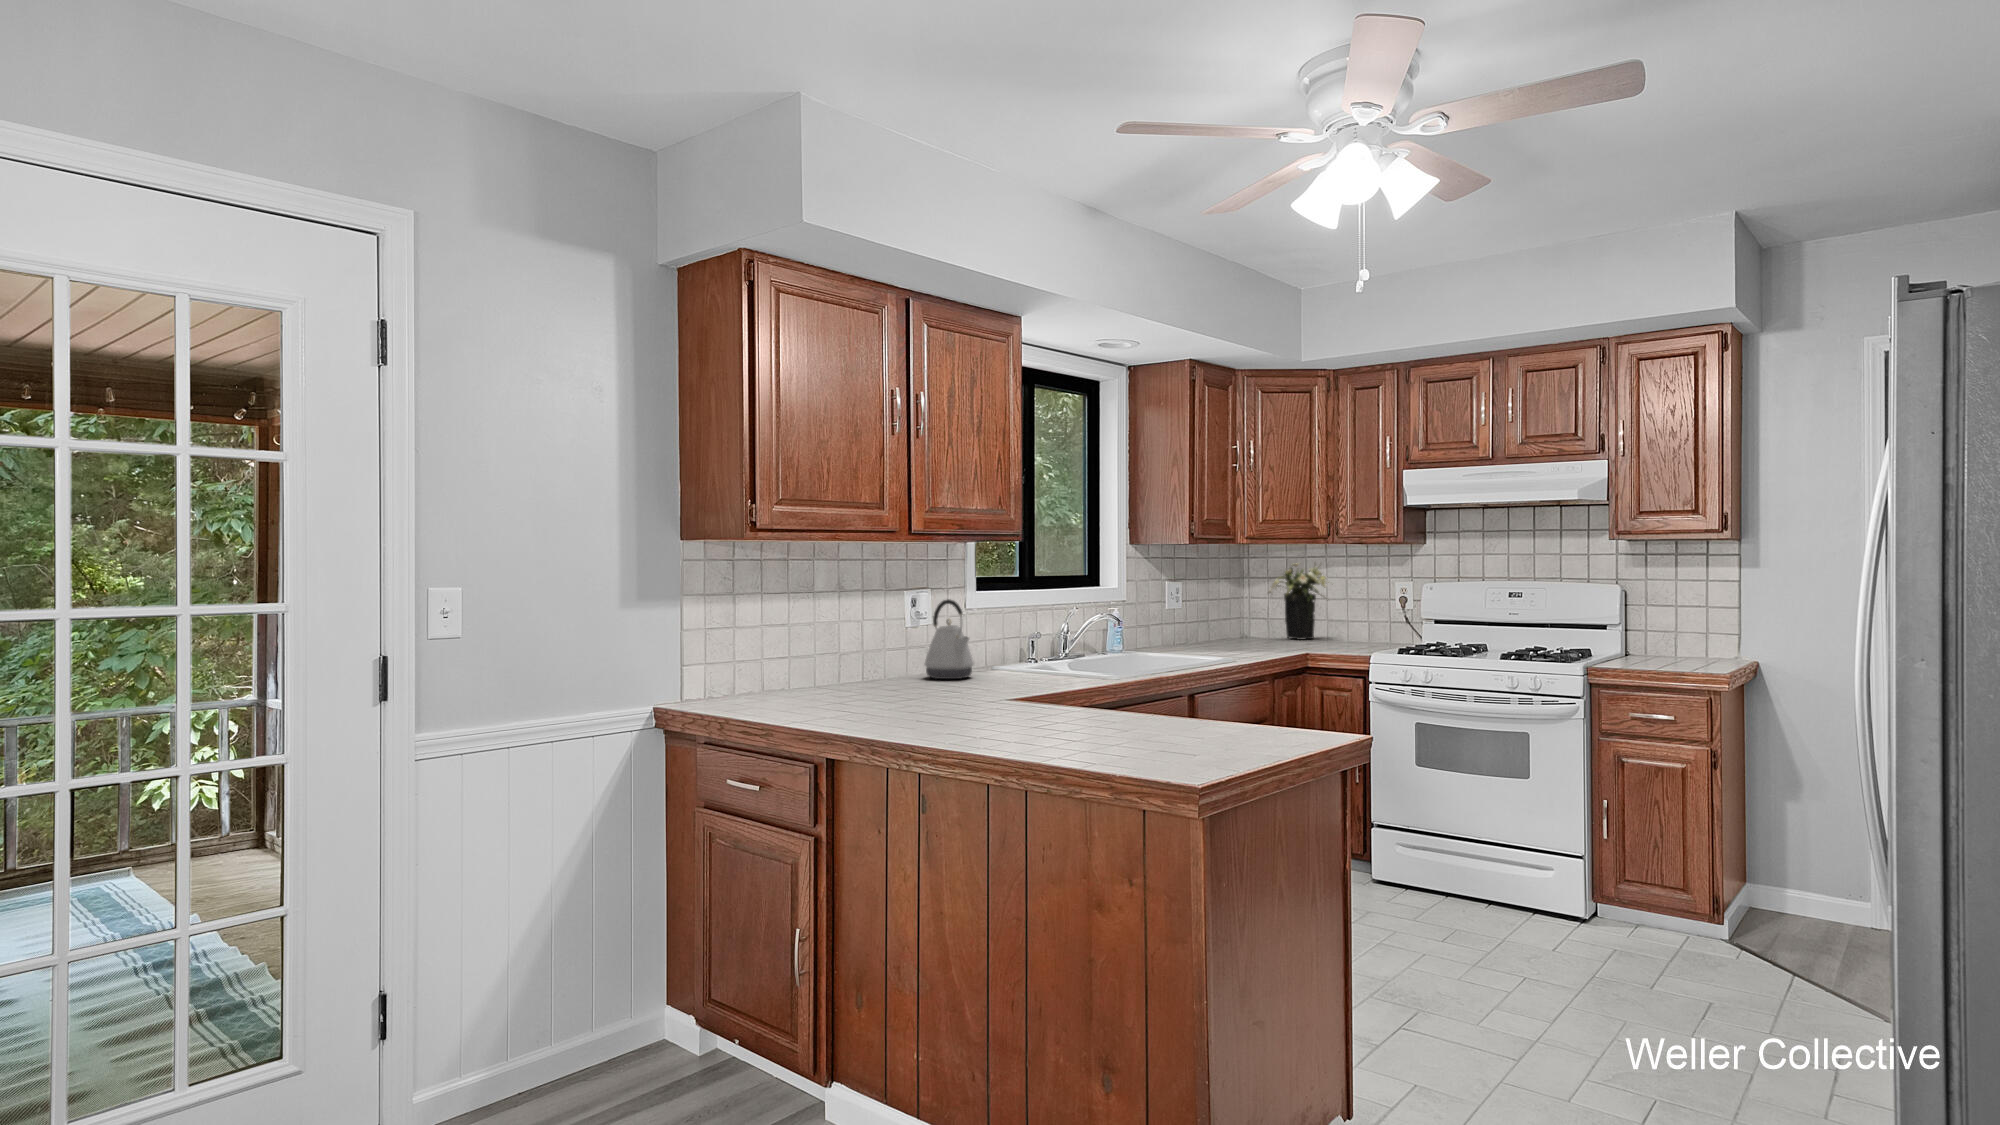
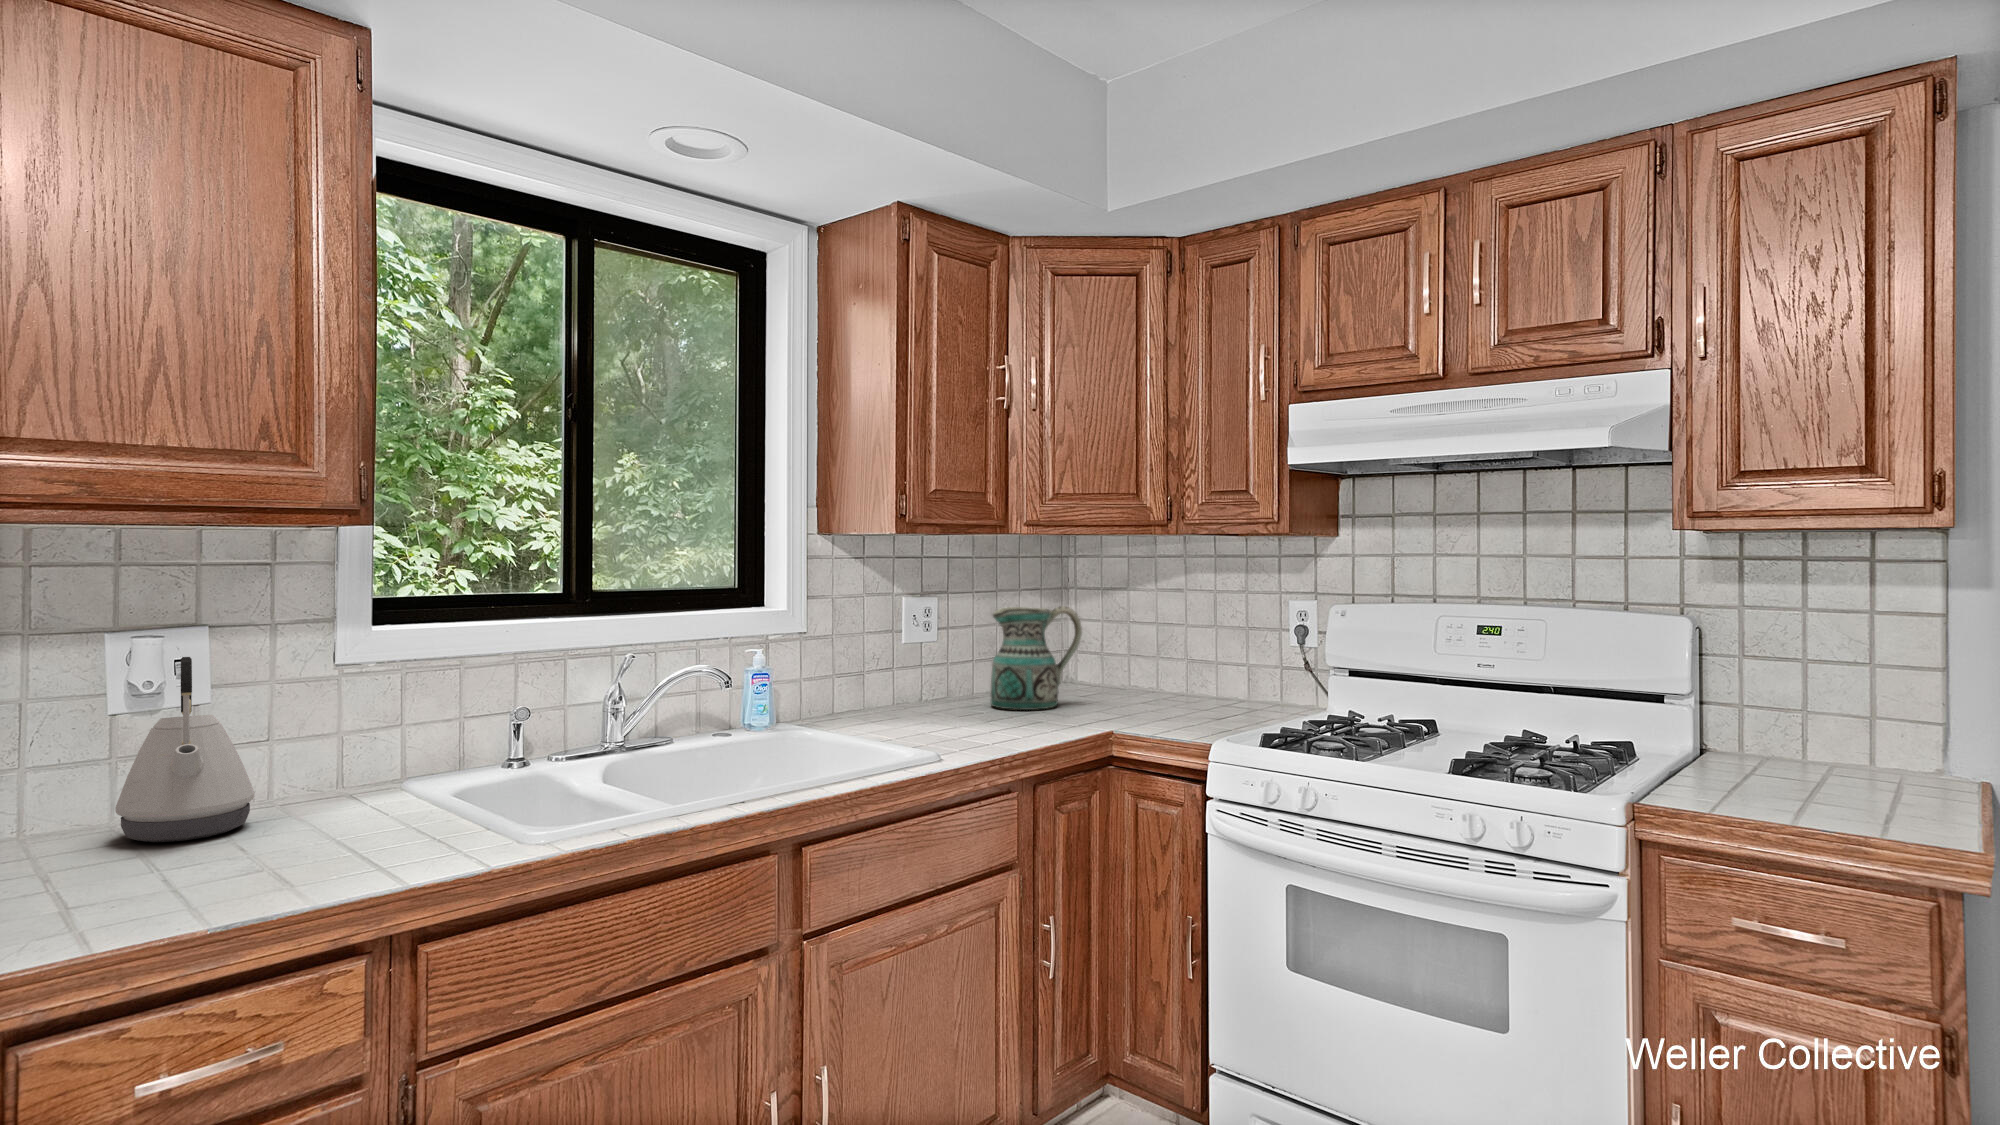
flower arrangement: present [1268,563,1329,640] -> none [1083,565,1189,695]
ceramic pitcher: none [1221,585,1274,645] -> present [991,606,1082,710]

